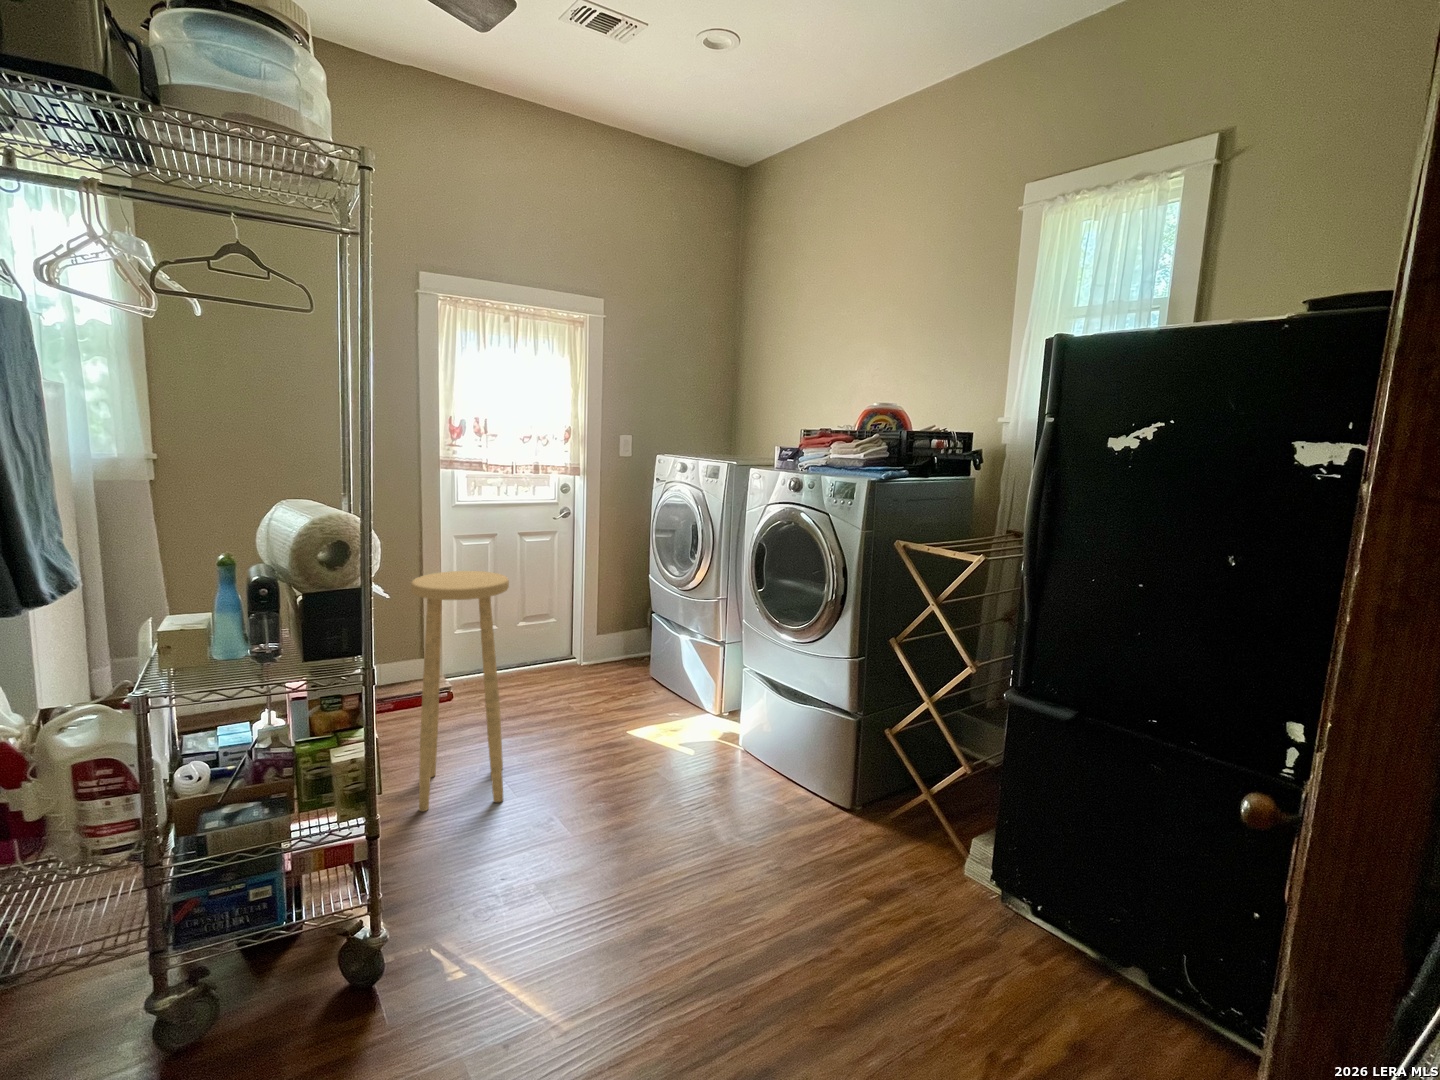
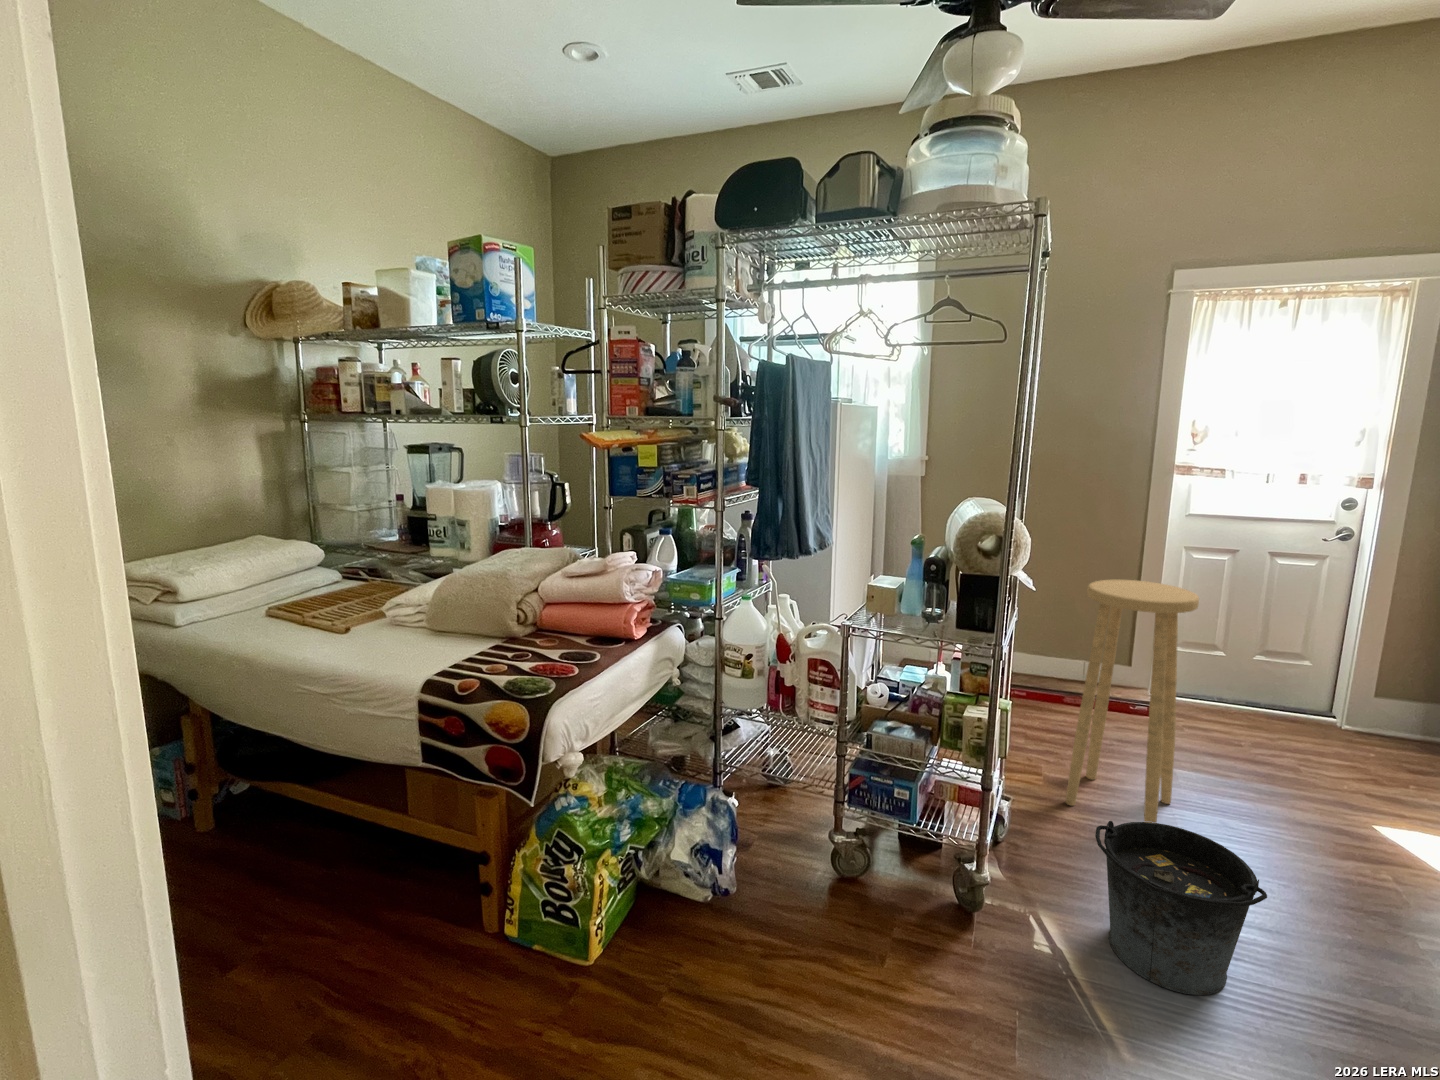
bucket: none [485,782,622,930] -> present [1095,821,1267,995]

